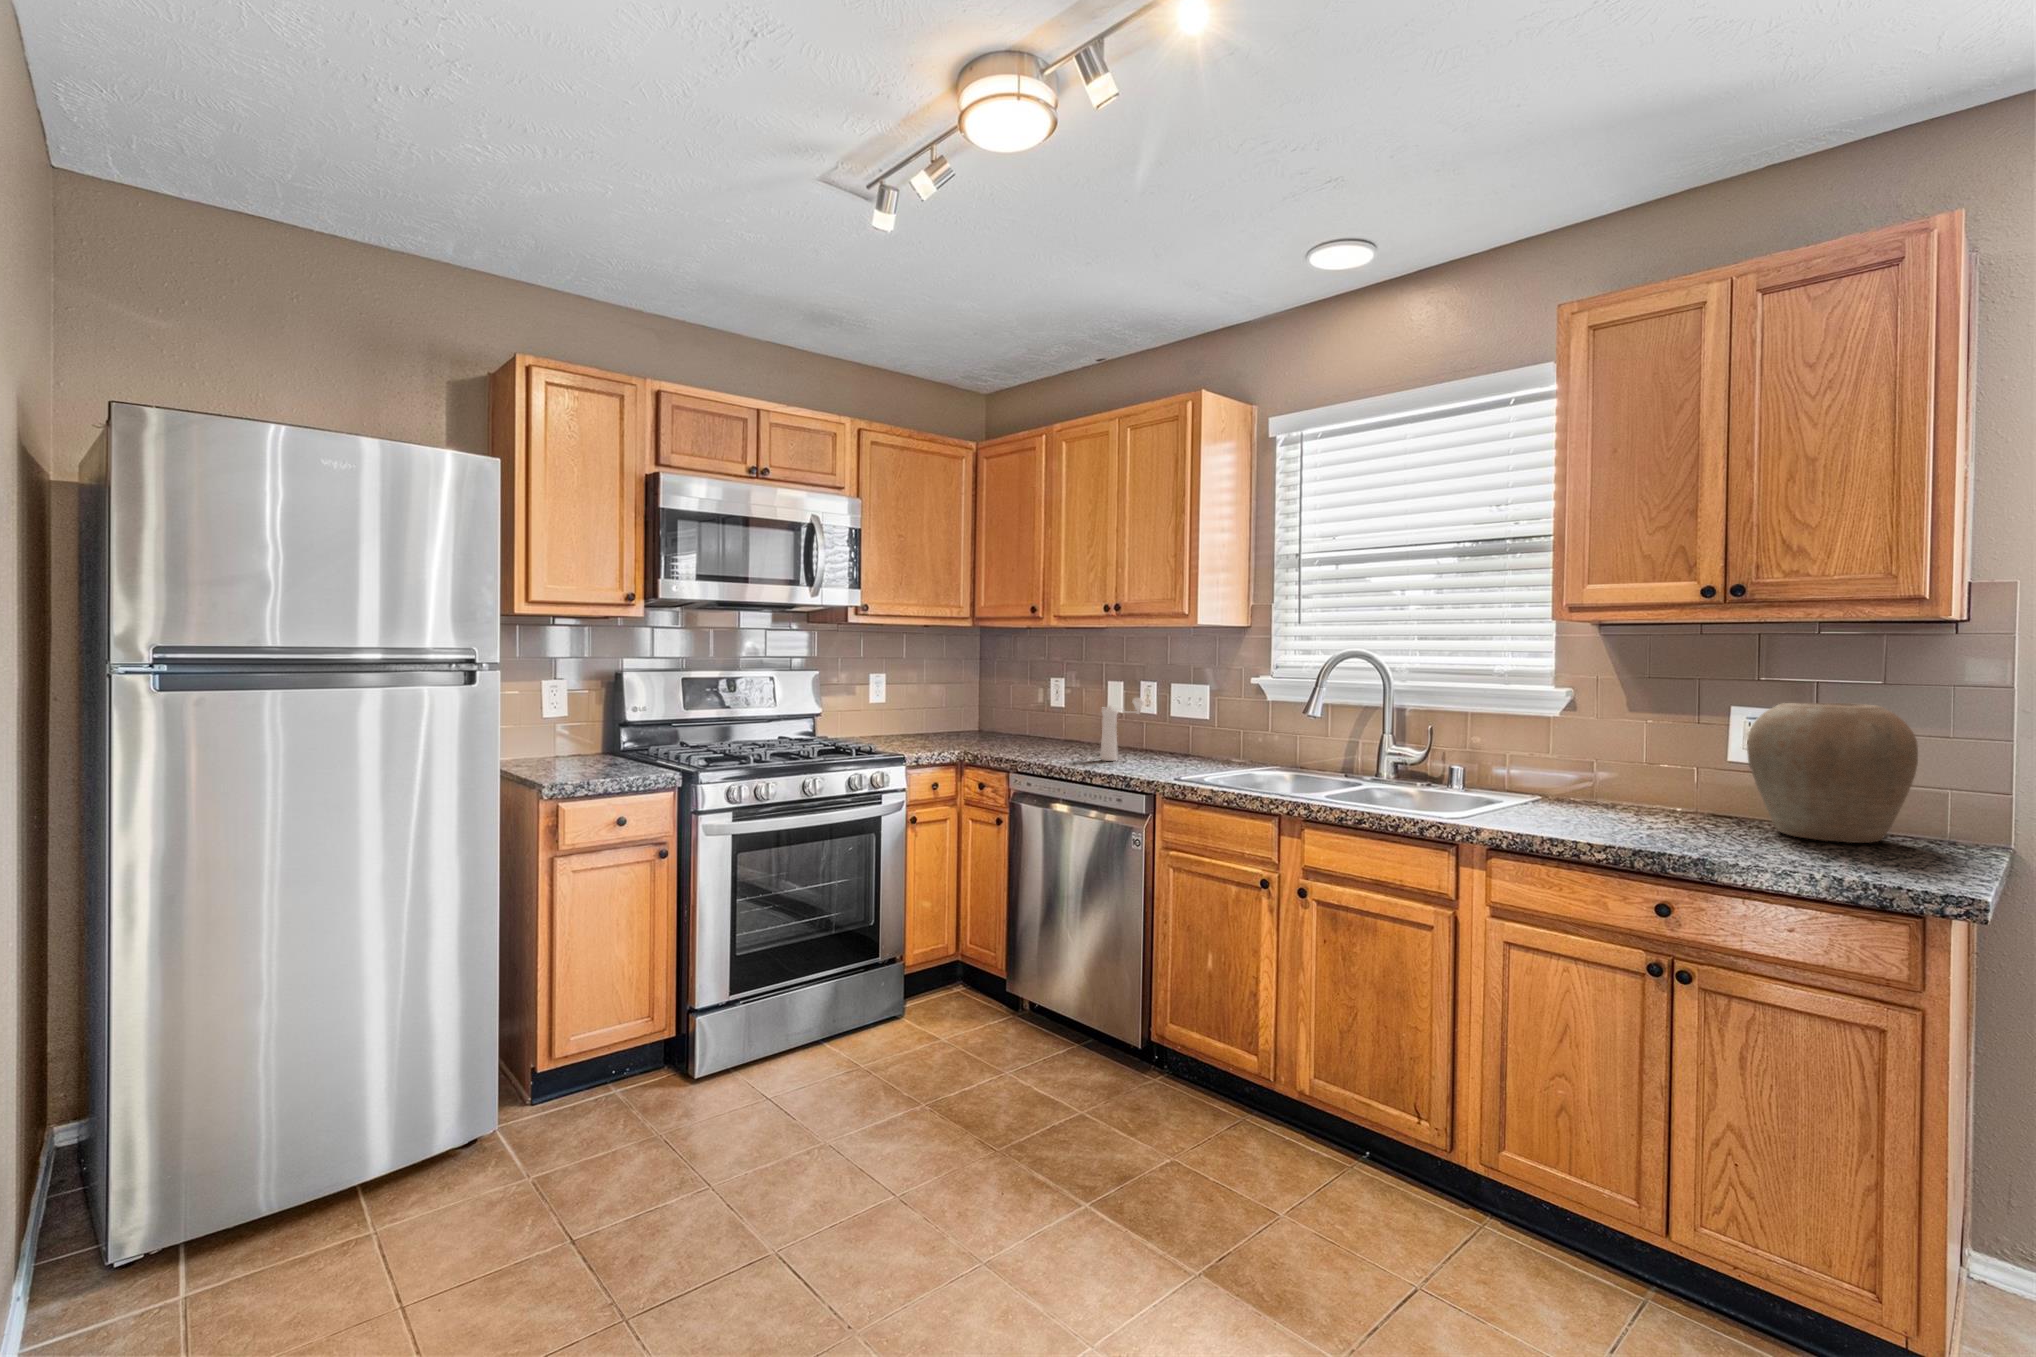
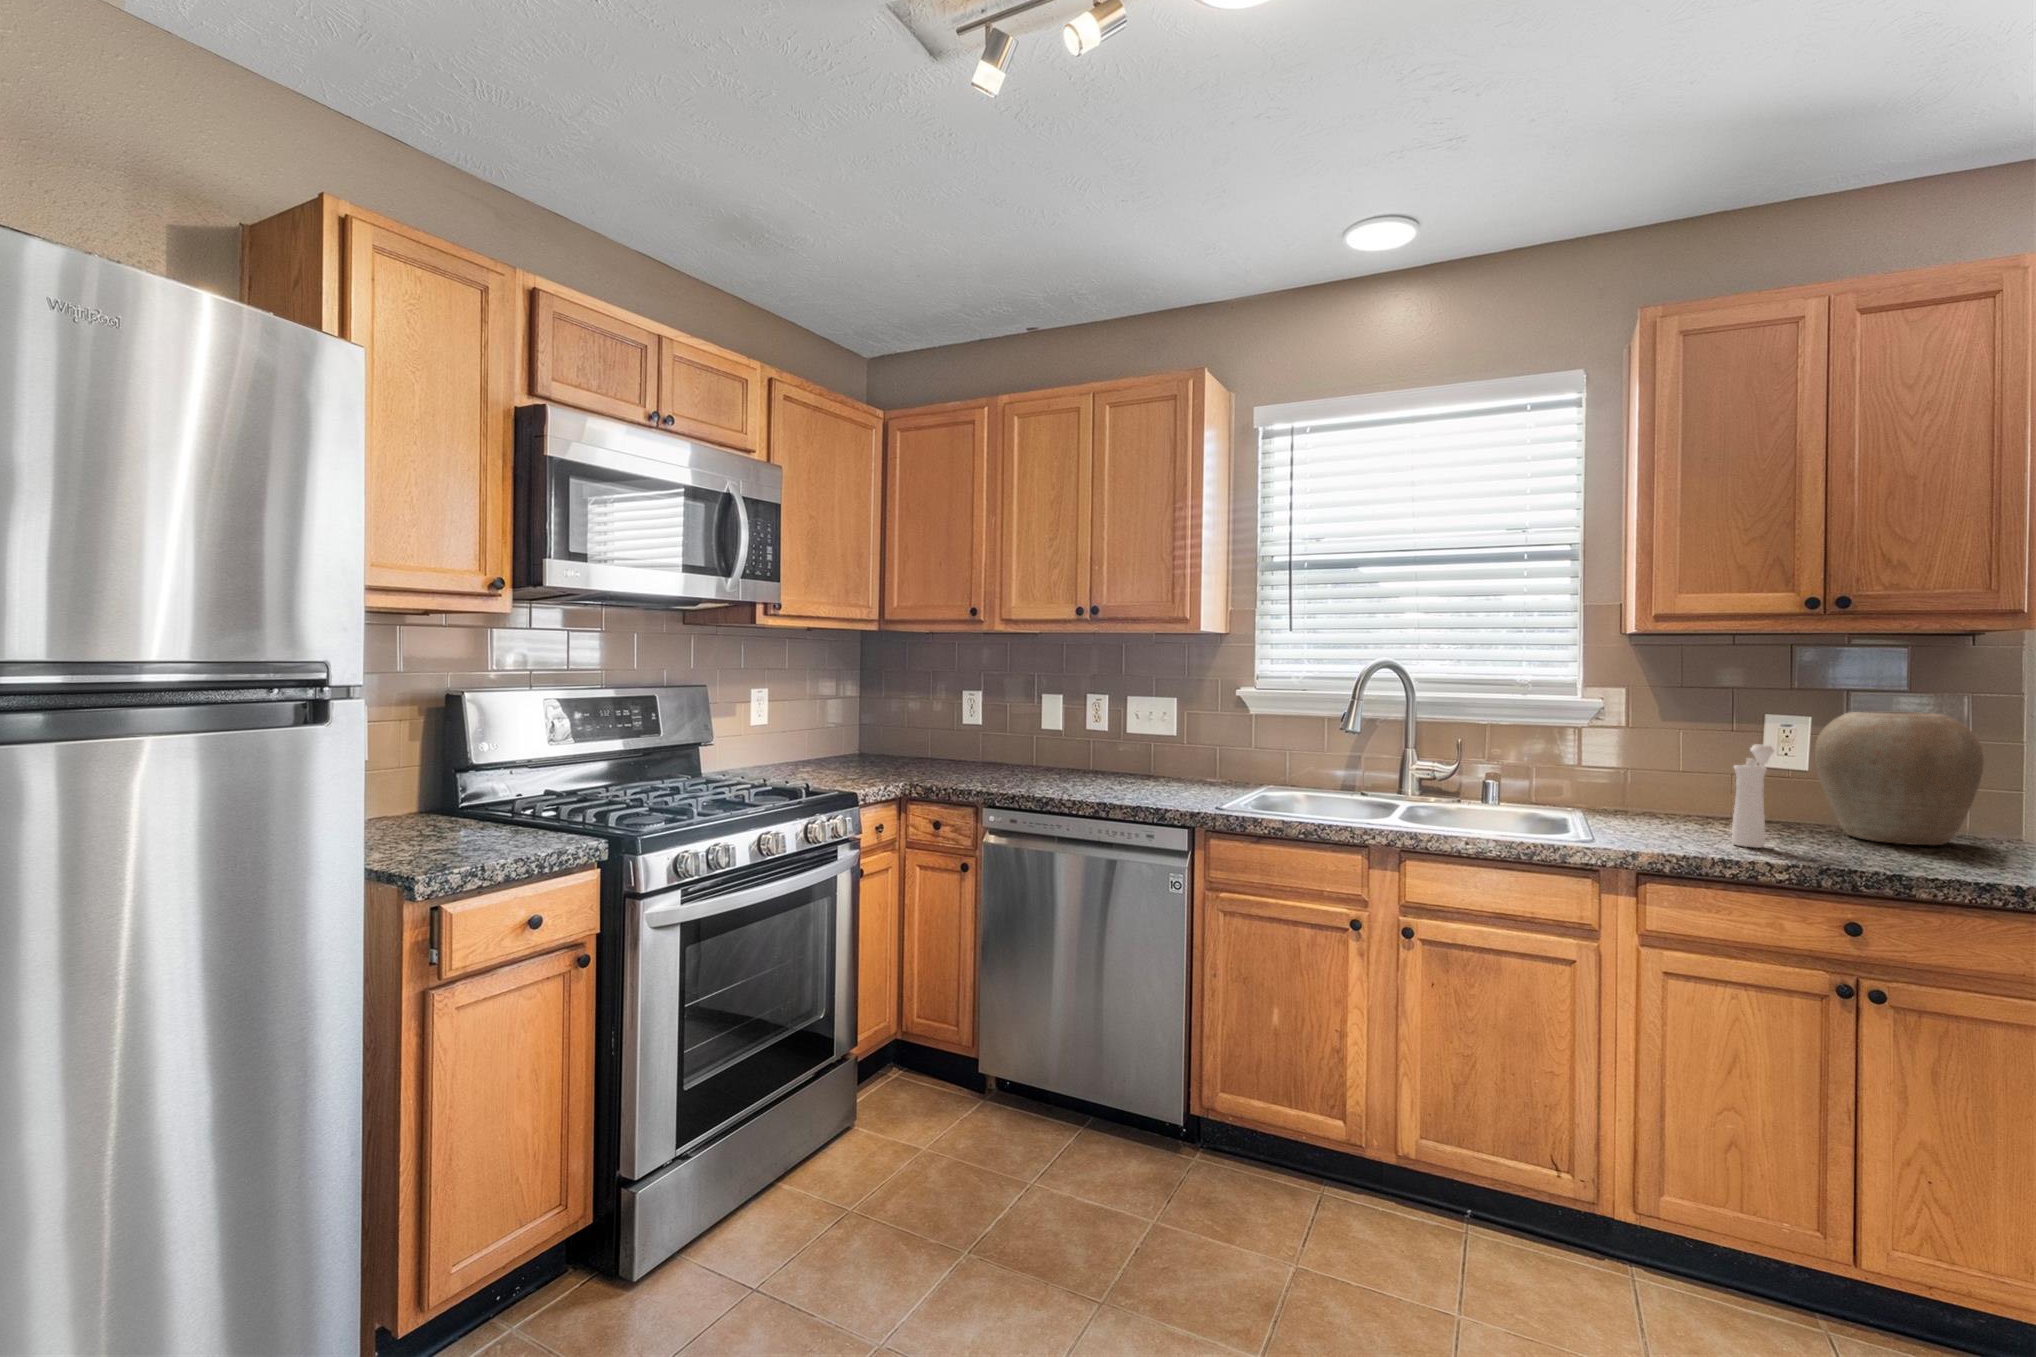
pepper mill: present [1101,698,1144,761] -> present [1732,745,1774,848]

